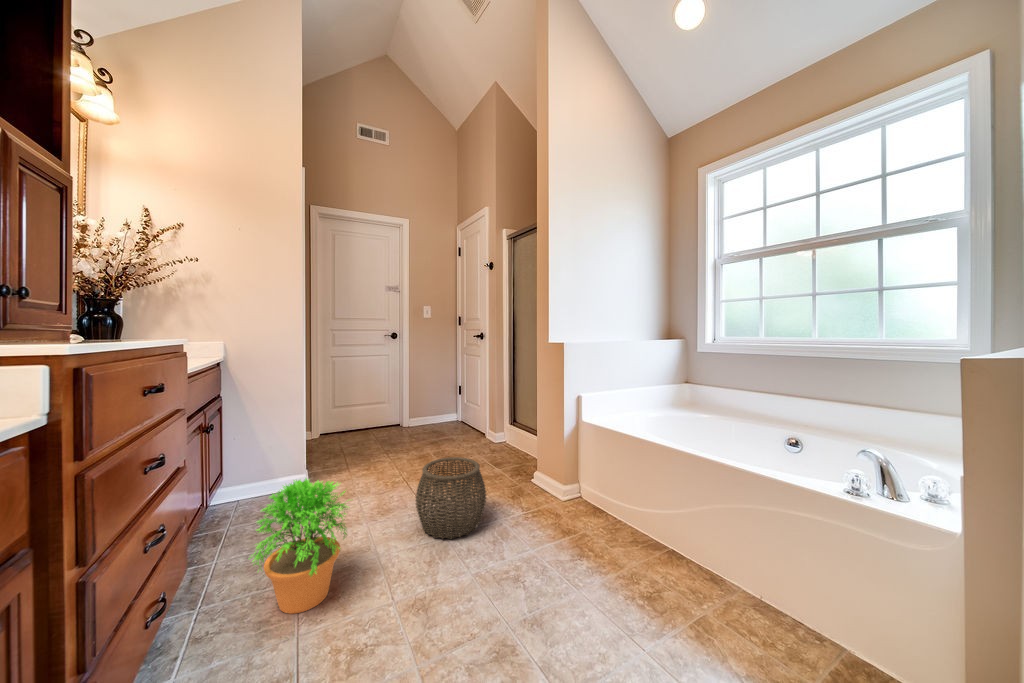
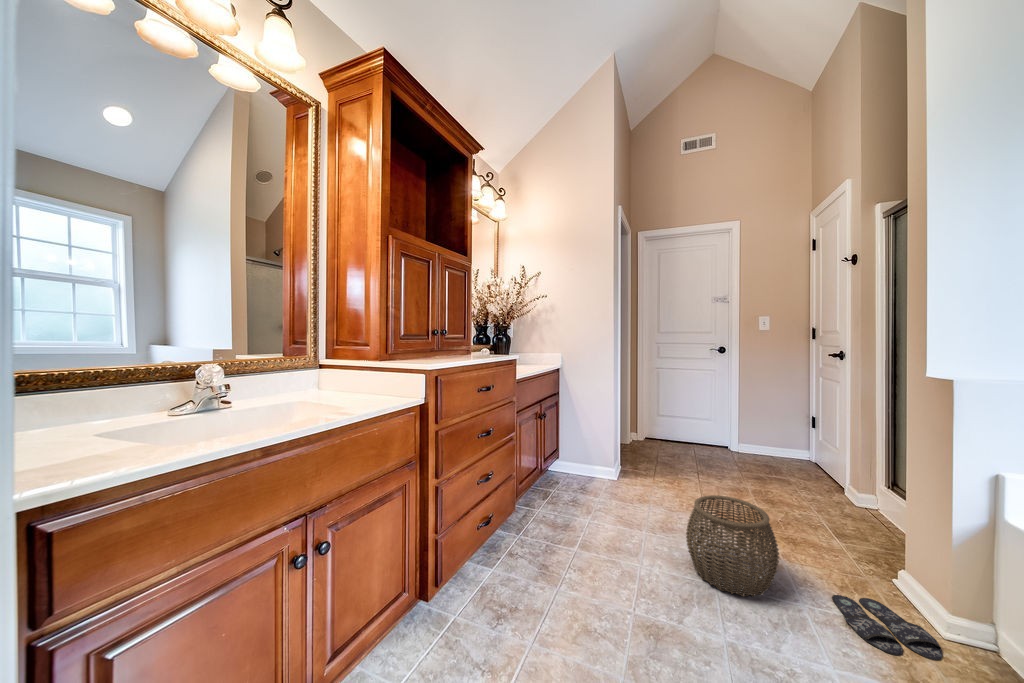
potted plant: present [253,478,347,614] -> none [536,470,616,577]
slippers: none [512,497,567,524] -> present [832,595,942,660]

